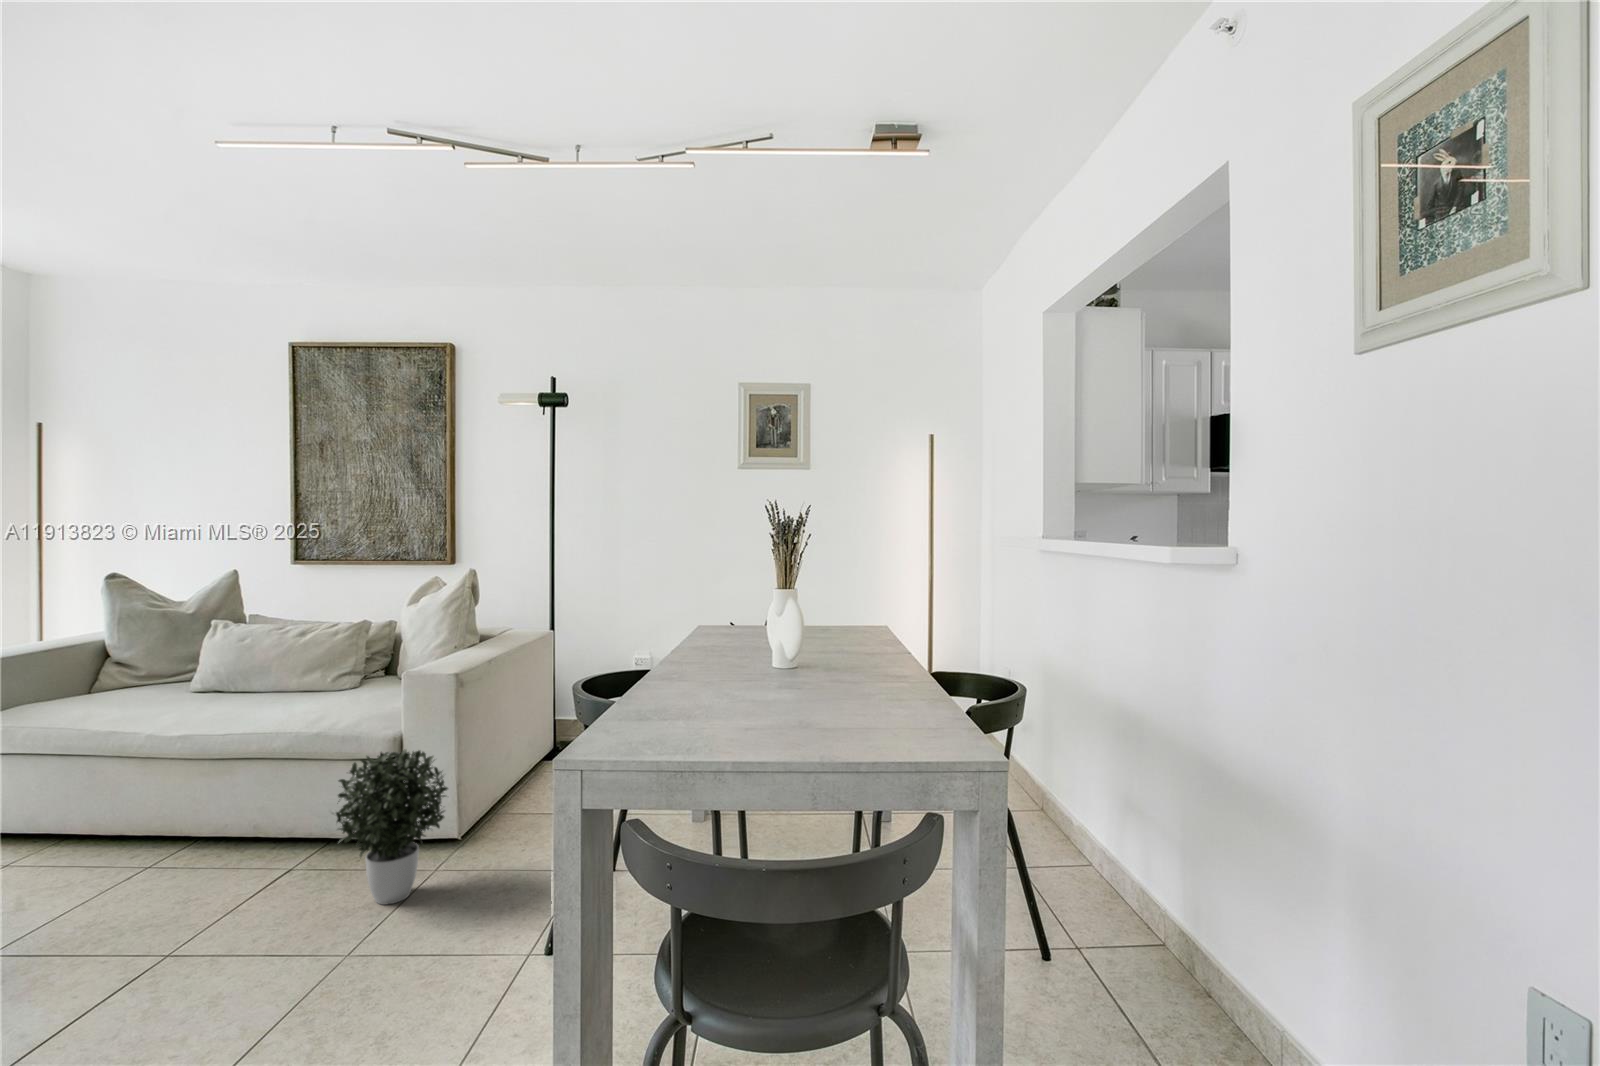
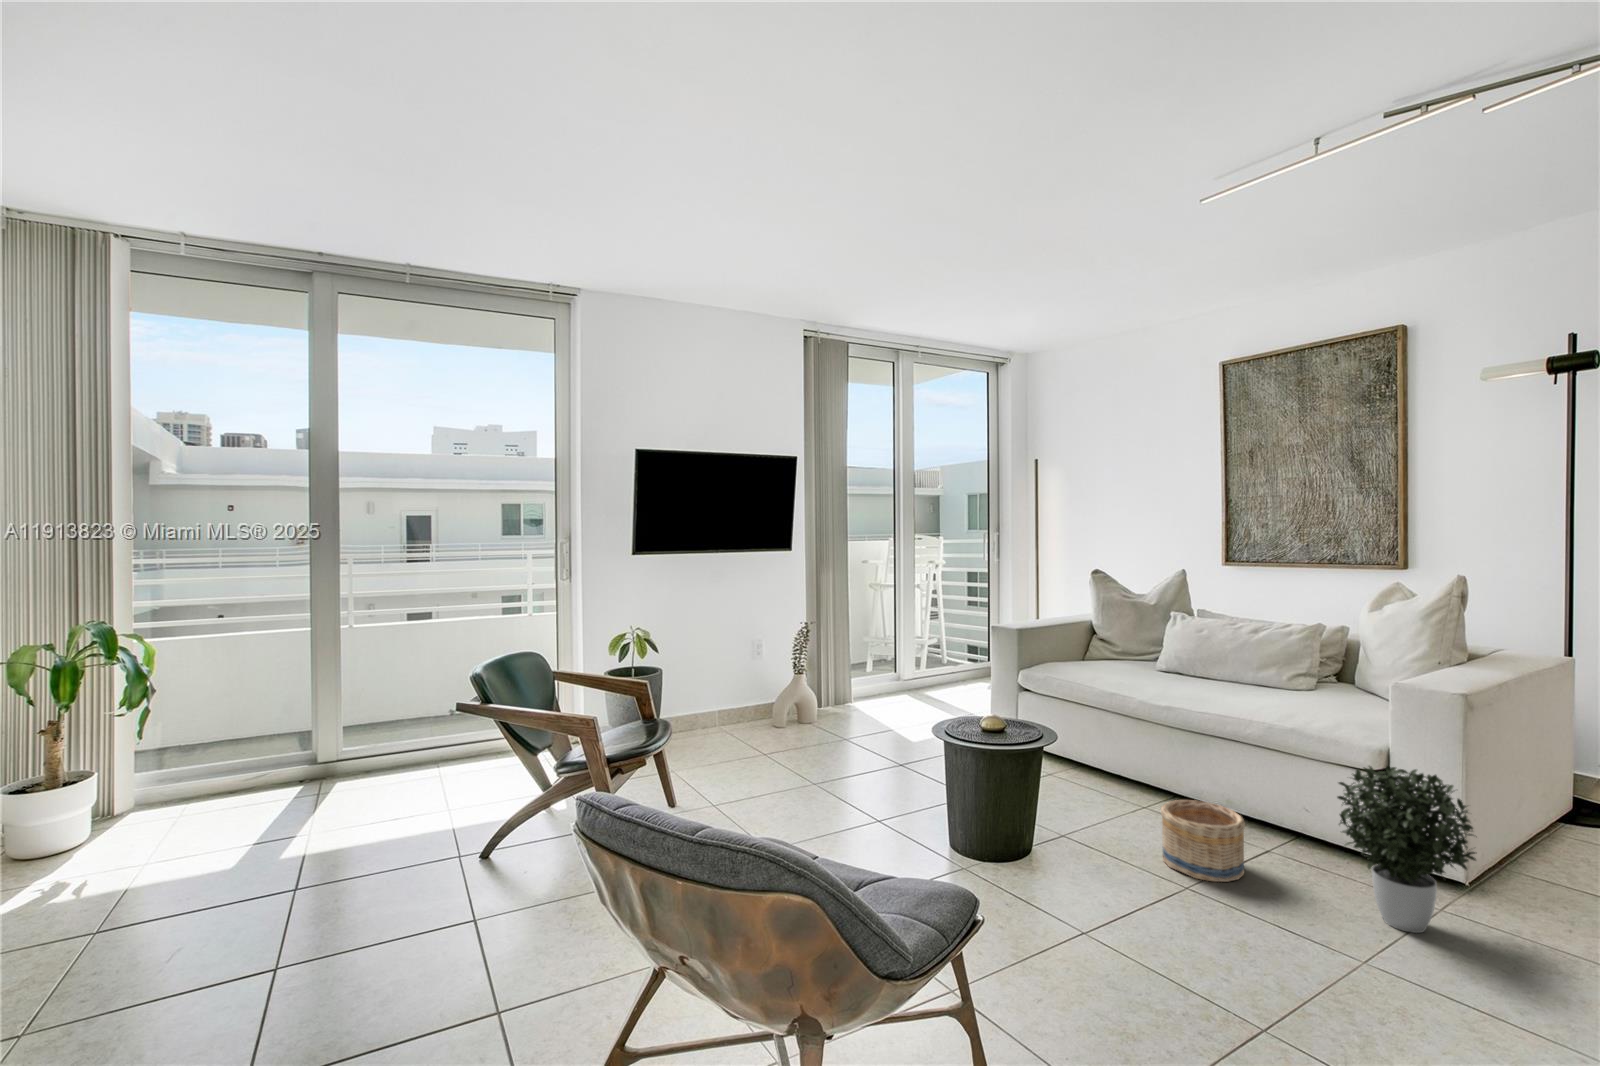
basket: none [130,841,244,941] -> present [1161,800,1245,882]

